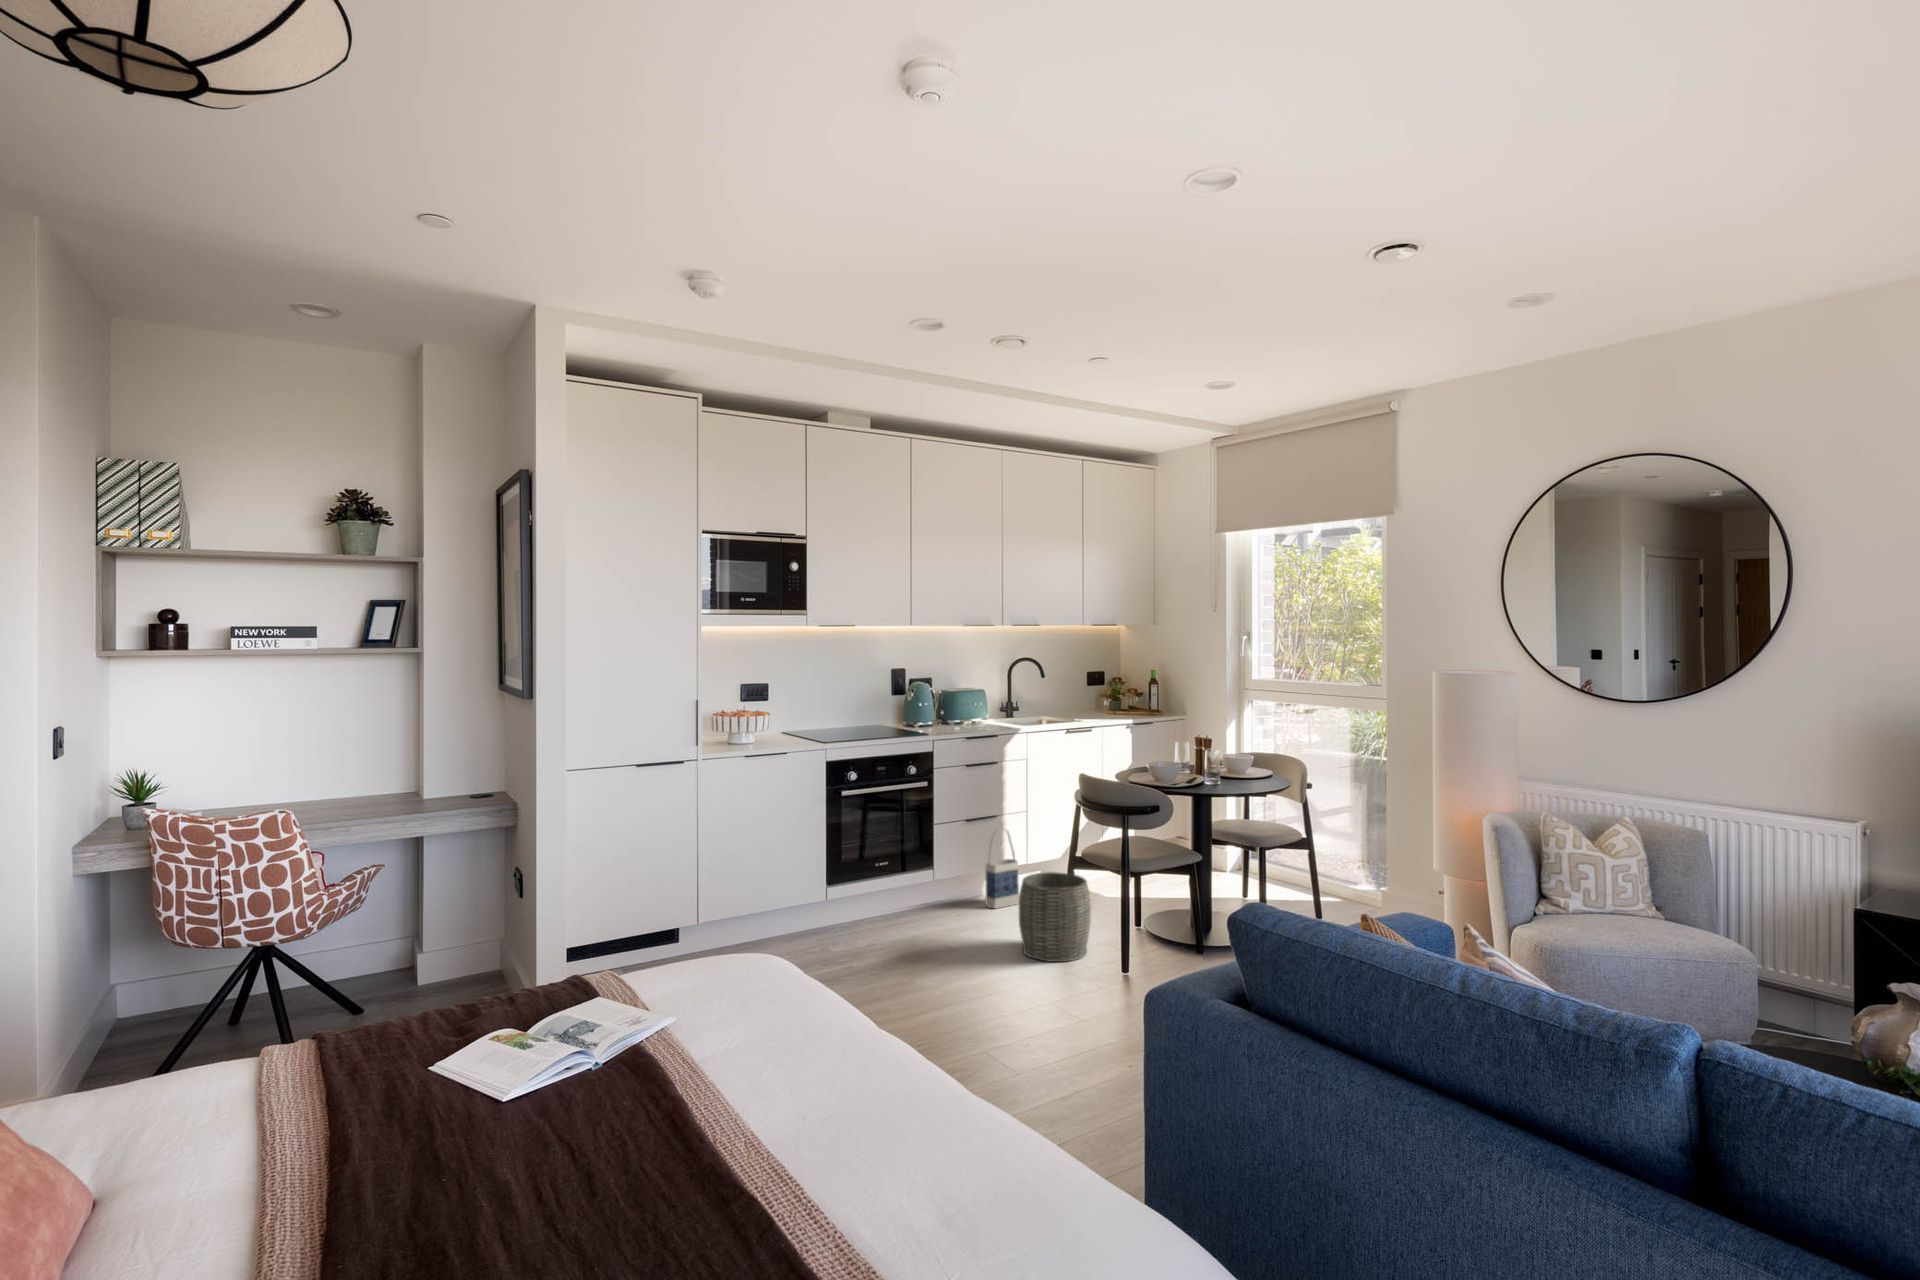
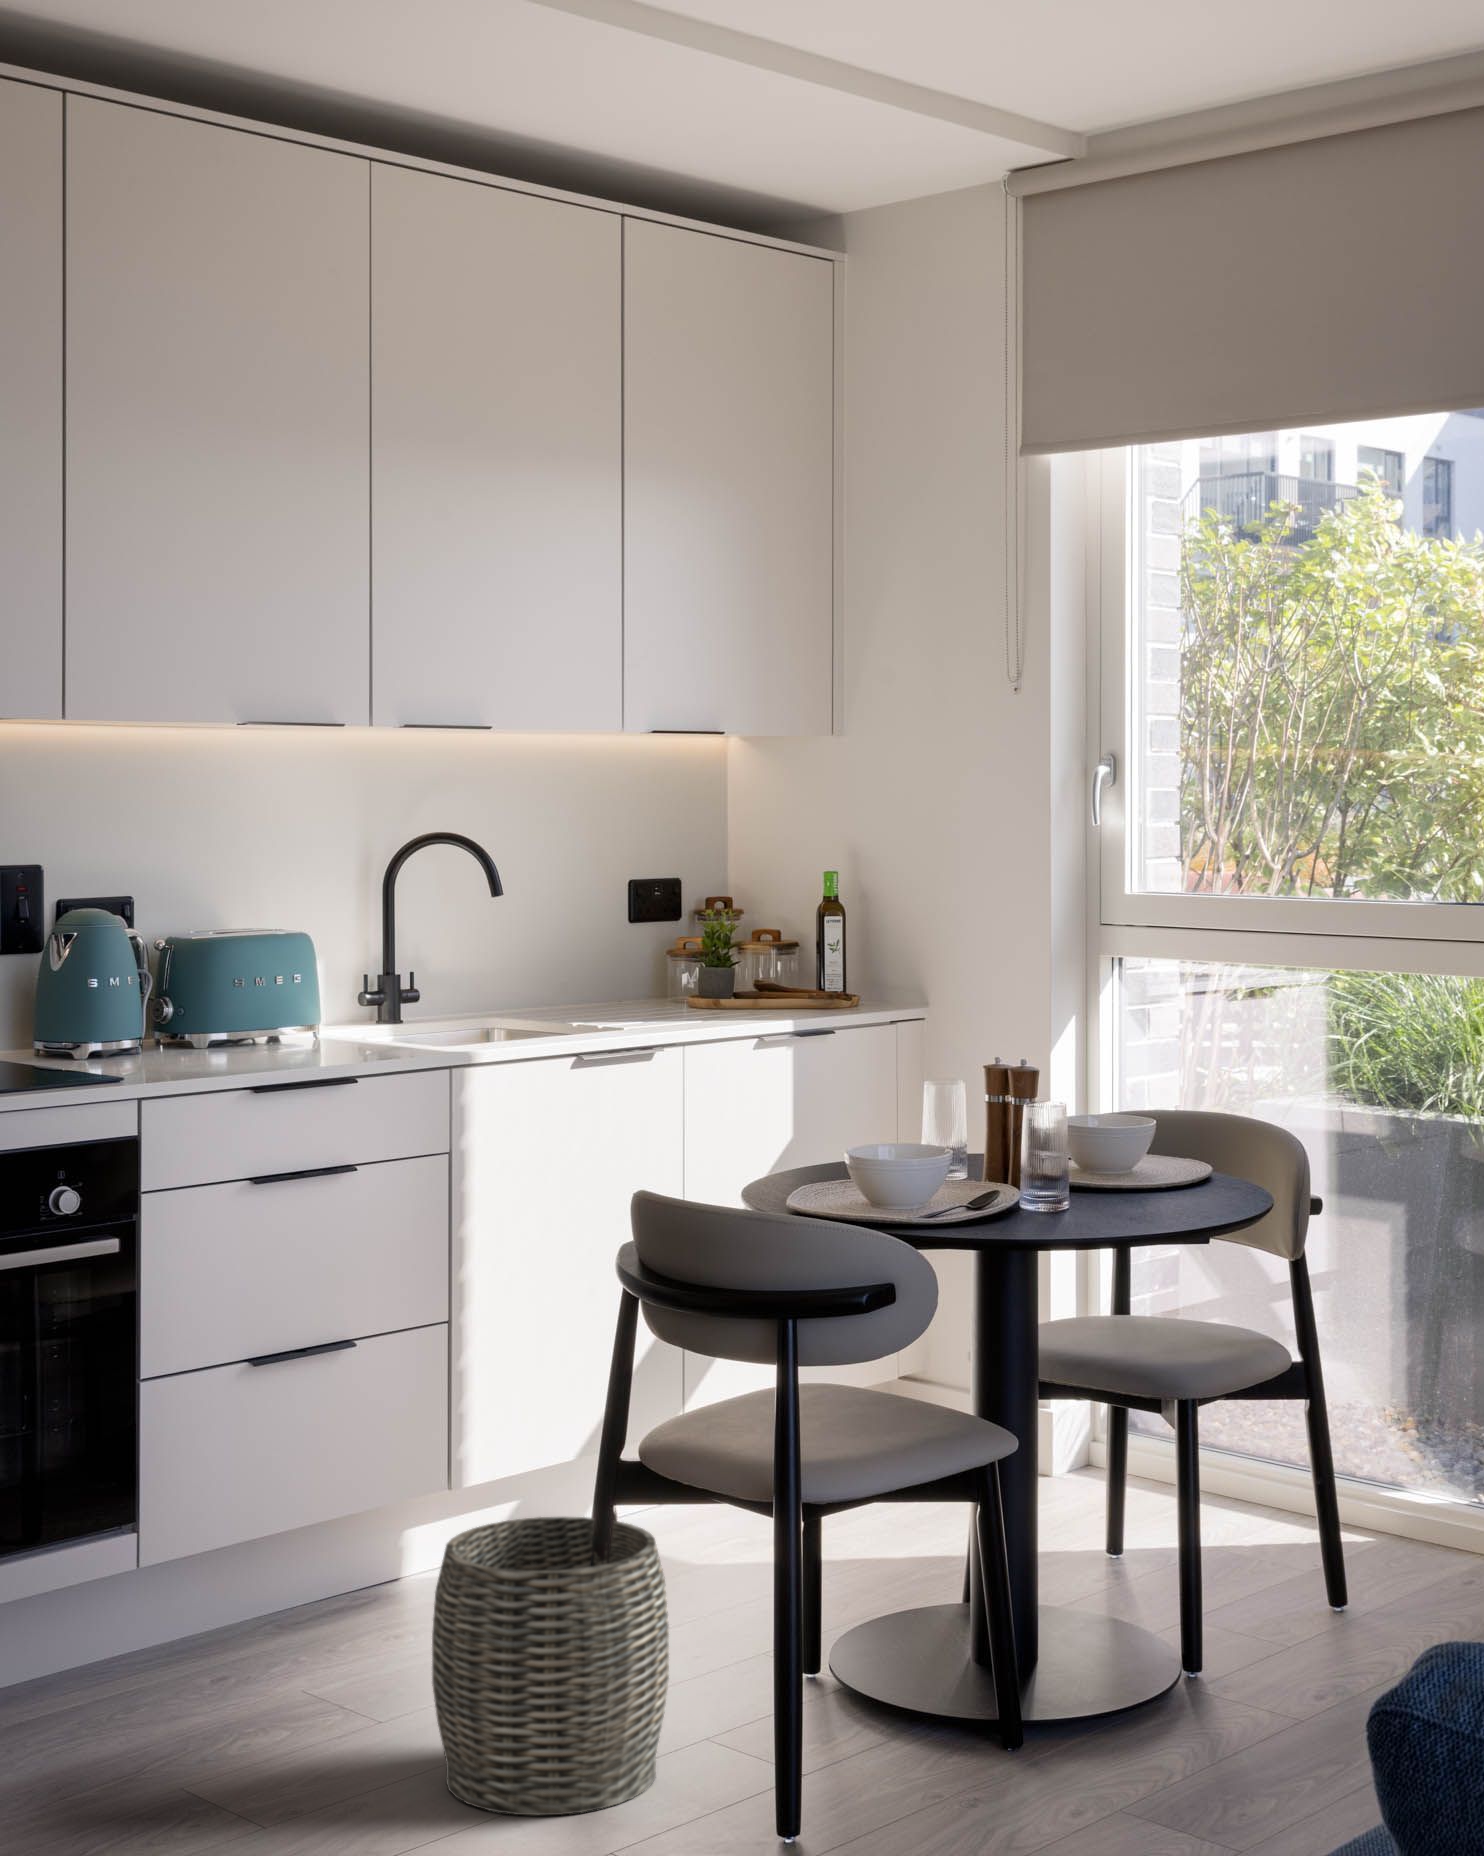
bag: present [985,829,1019,908] -> none [315,1379,425,1643]

